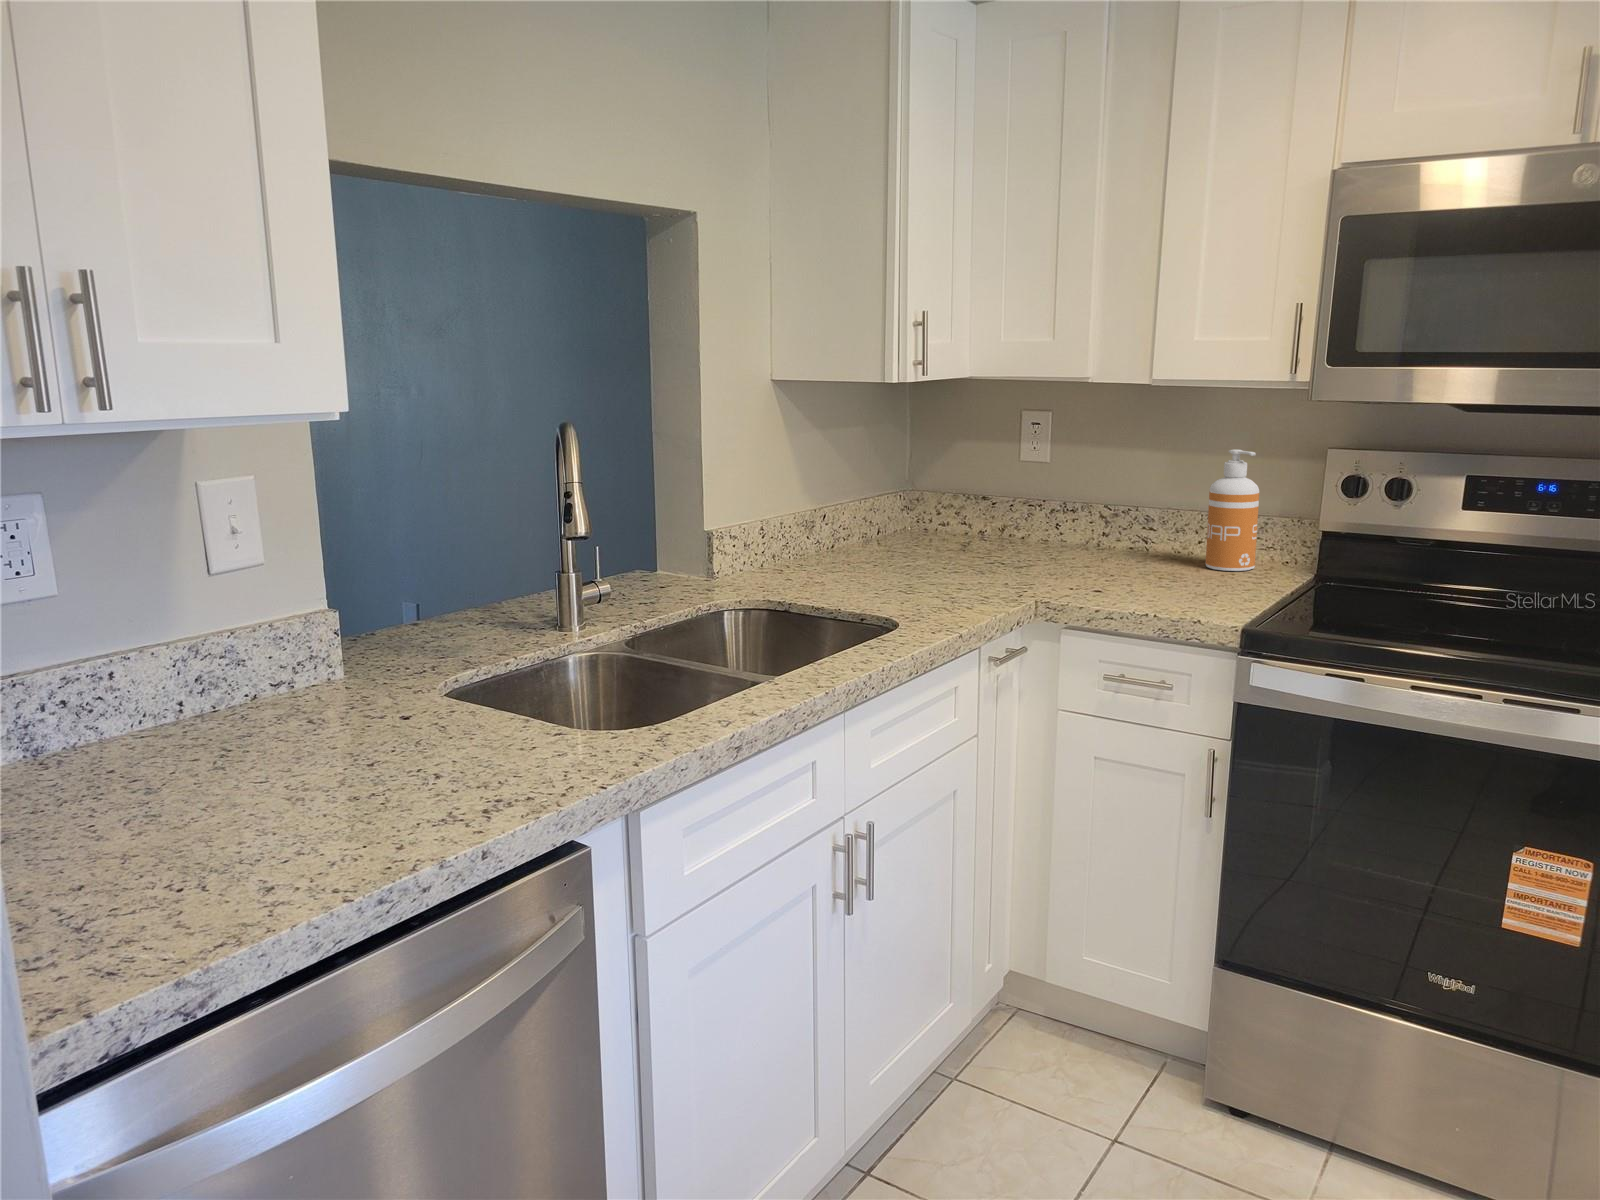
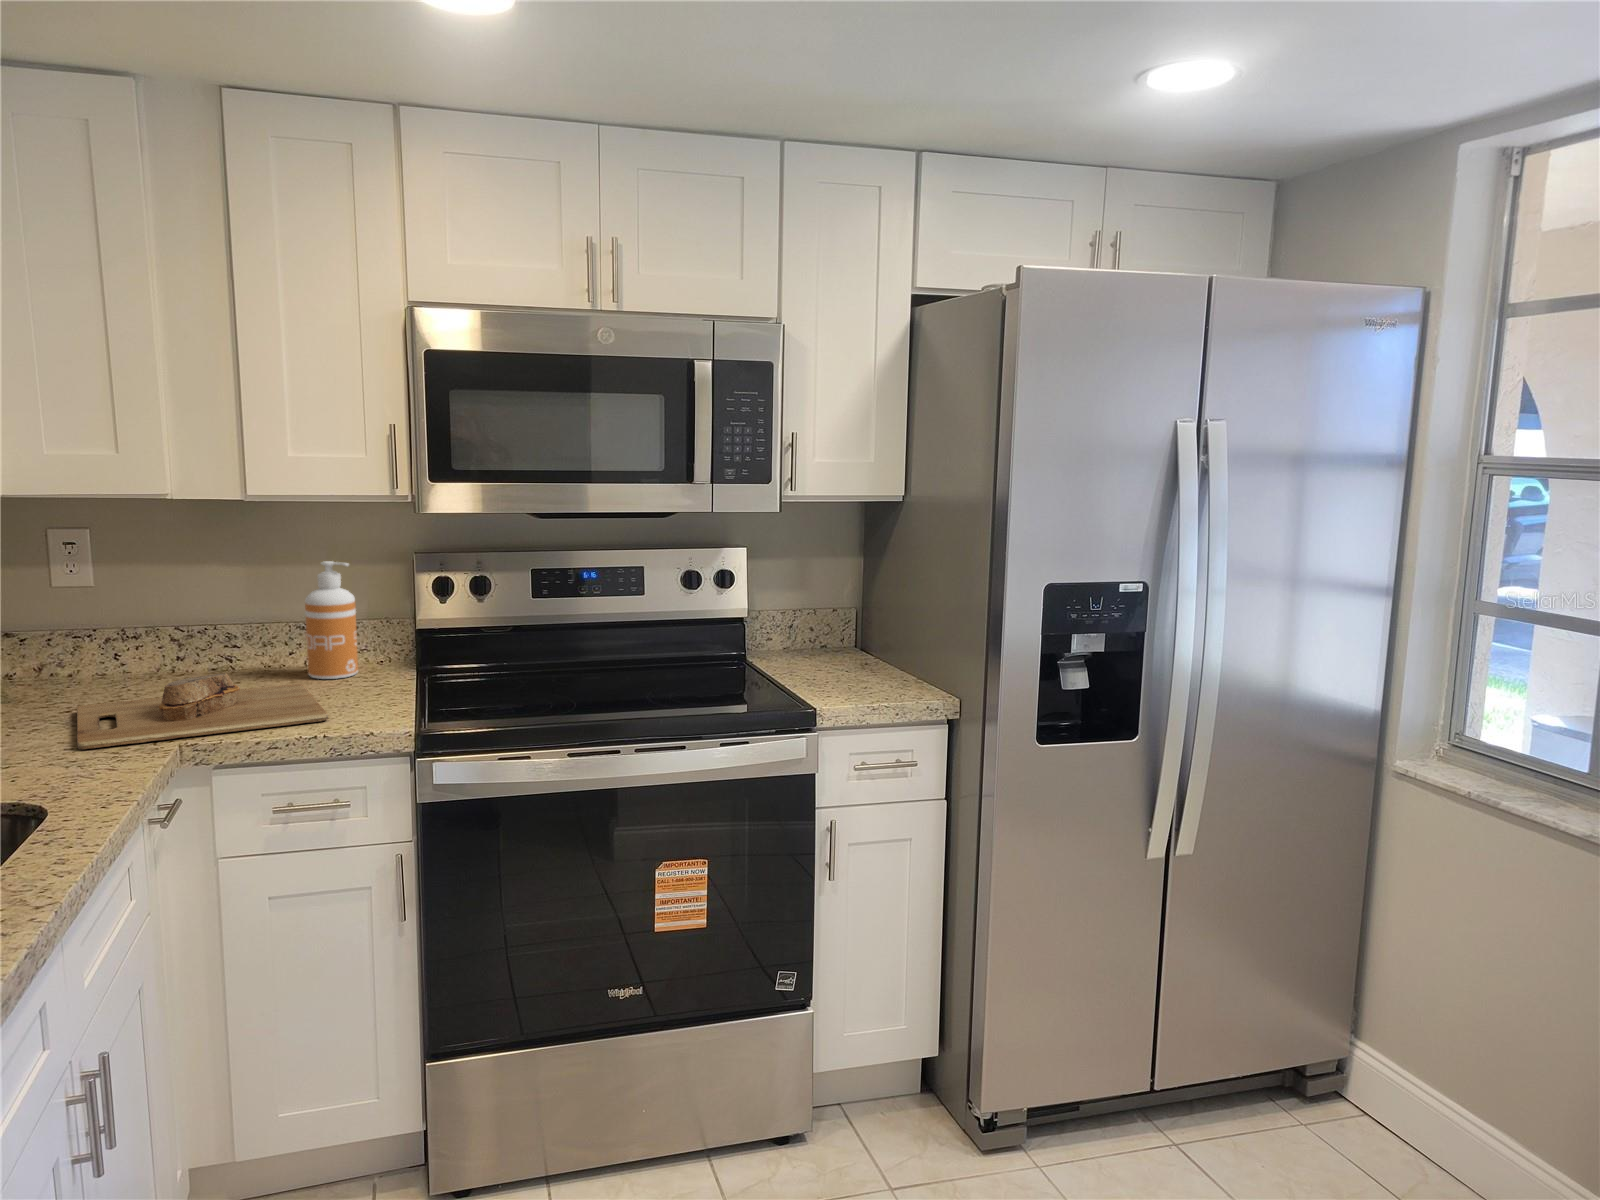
cutting board: none [971,547,1186,603] -> present [77,673,328,750]

